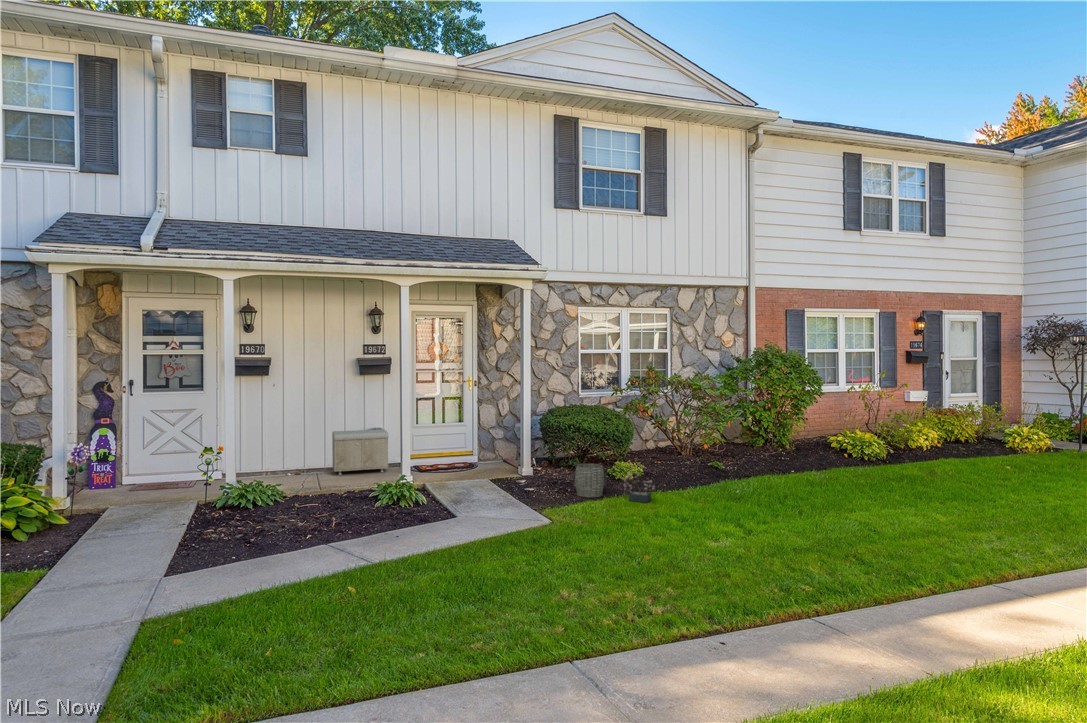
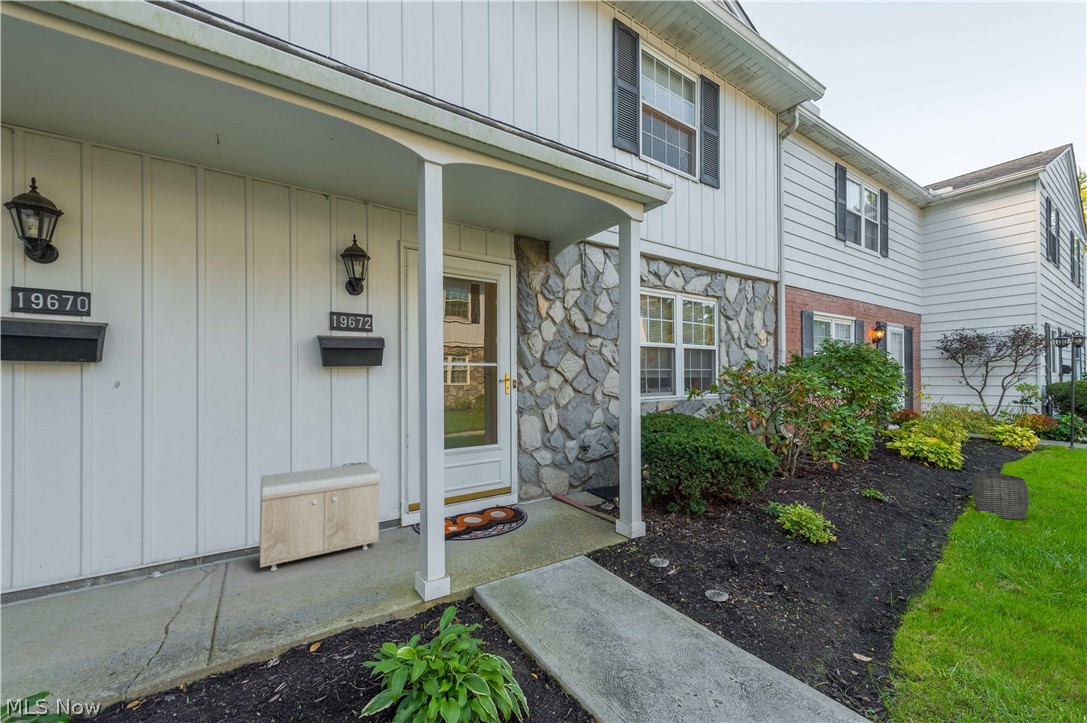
woven basket: present [575,463,604,498] -> present [973,473,1029,520]
decorative plant: present [624,472,654,503] -> none [904,541,993,615]

